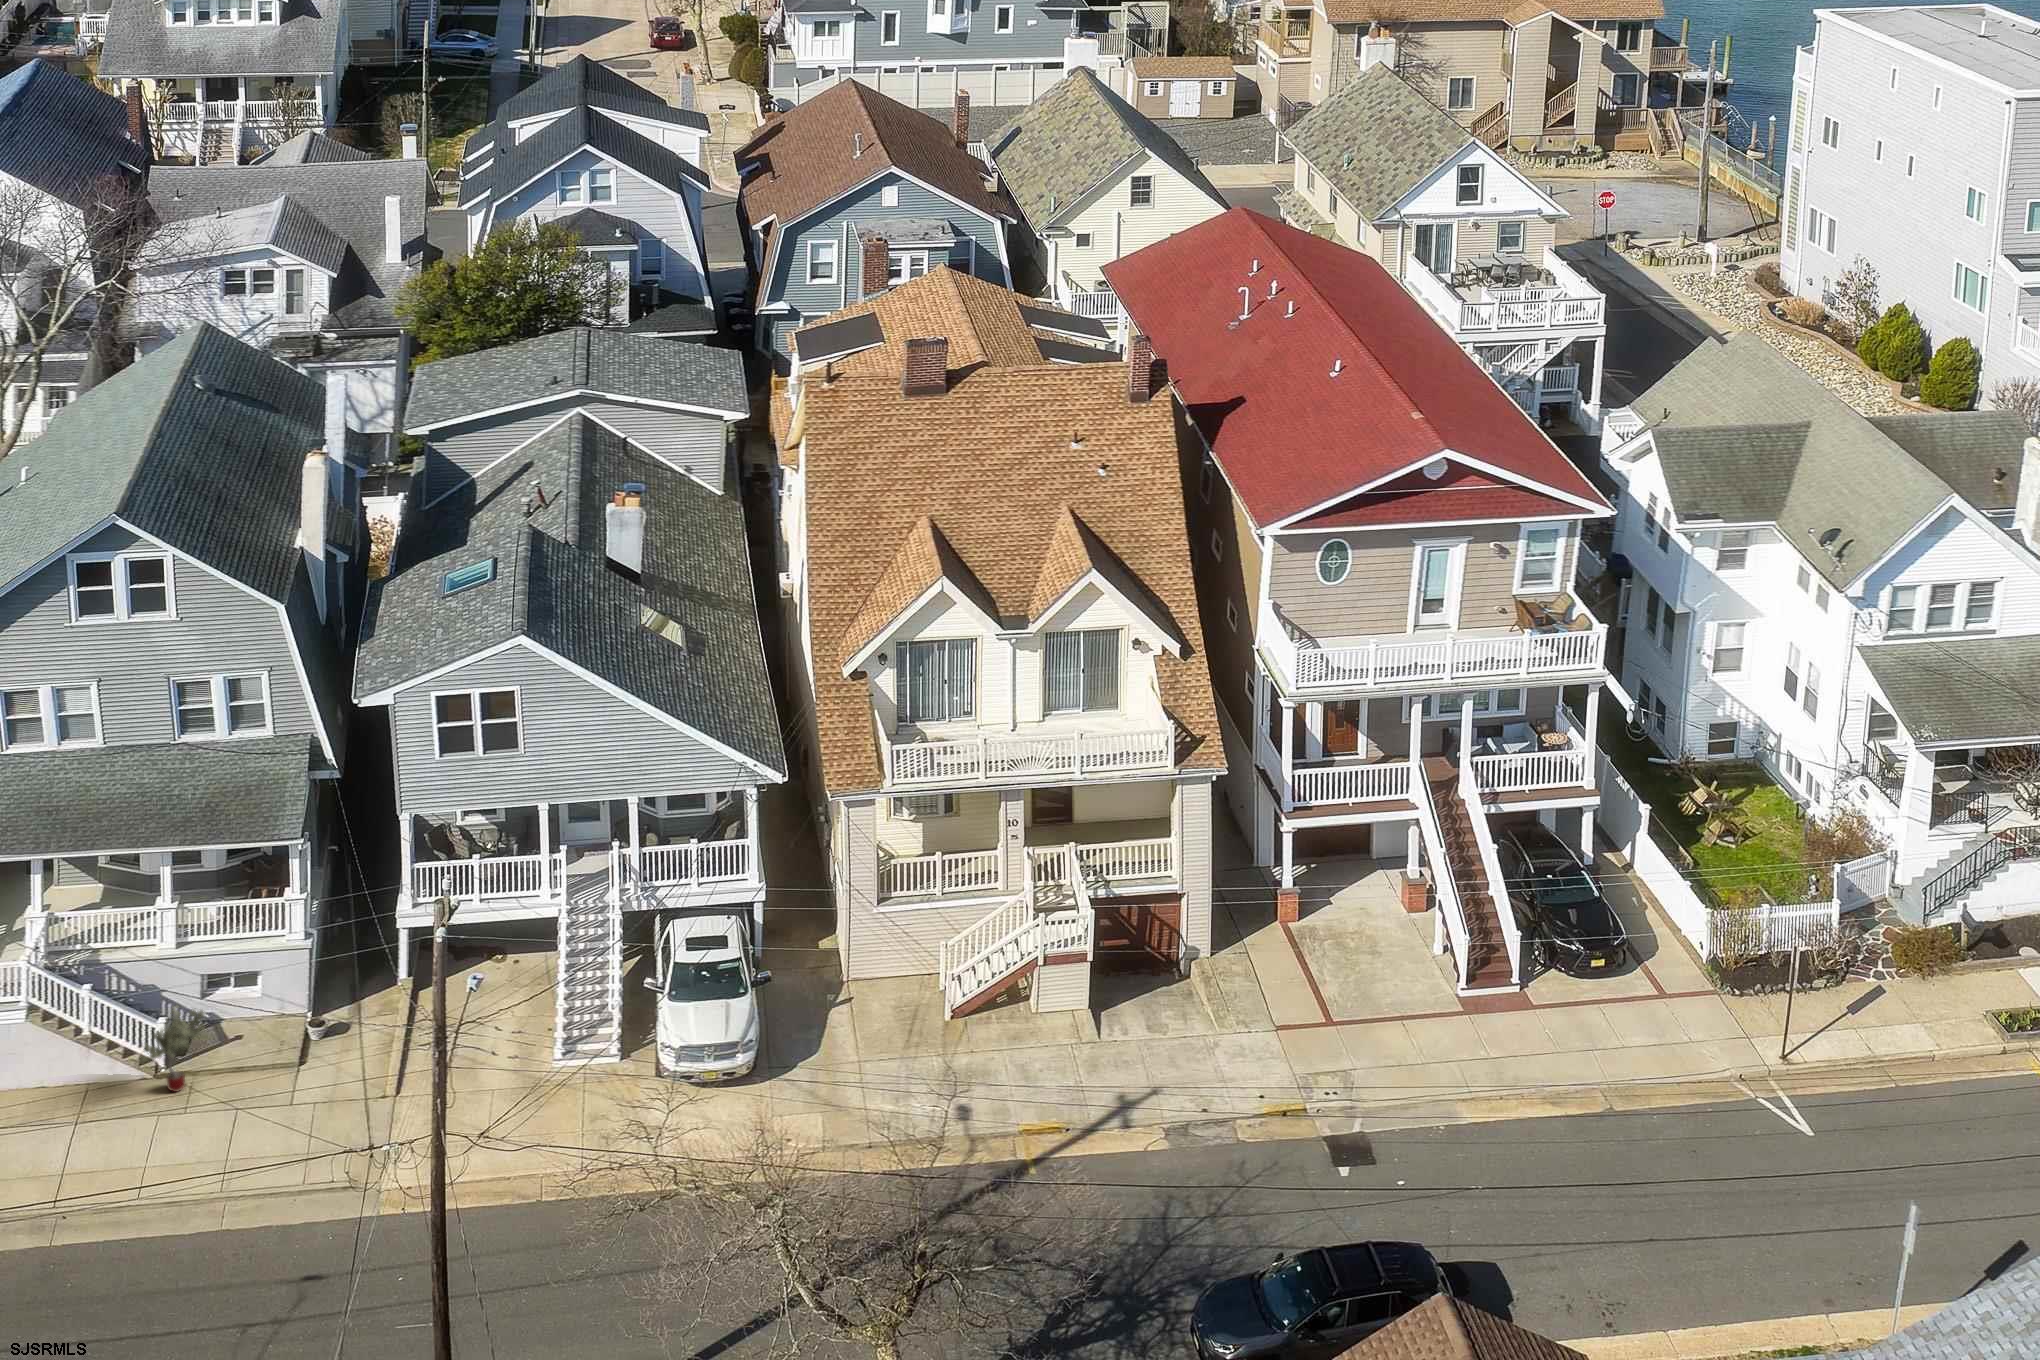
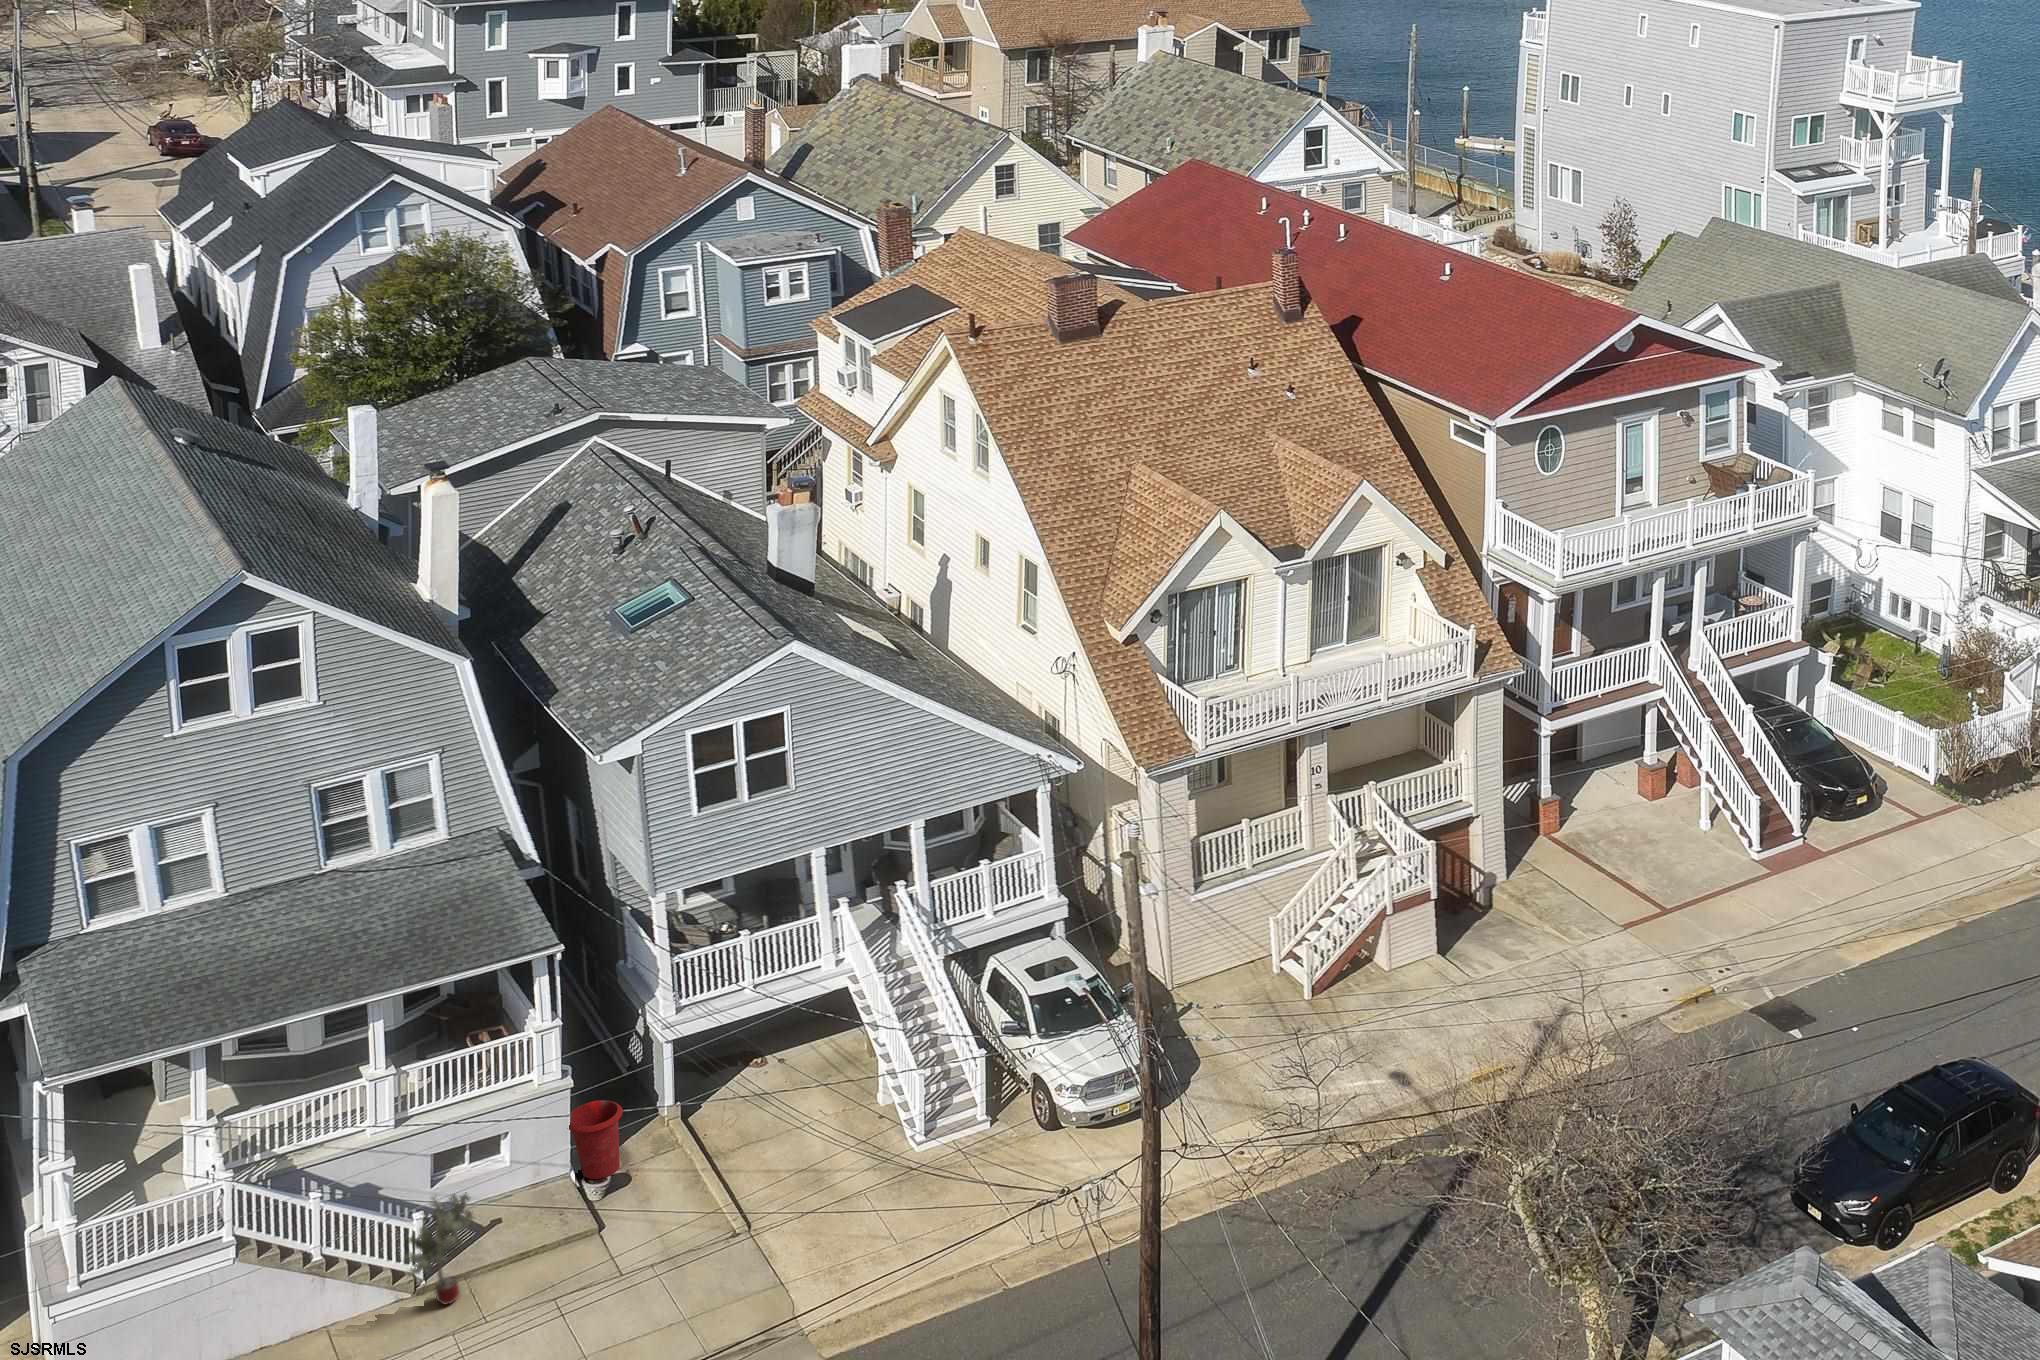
waste bin: none [311,964,359,1026] -> present [569,1100,623,1179]

